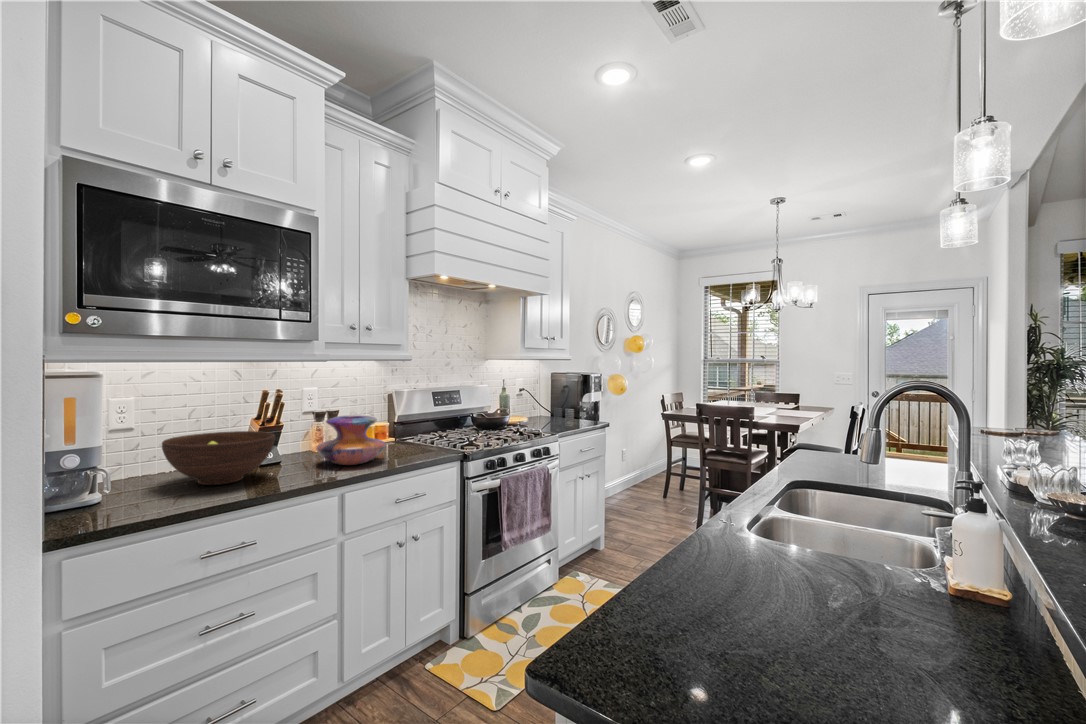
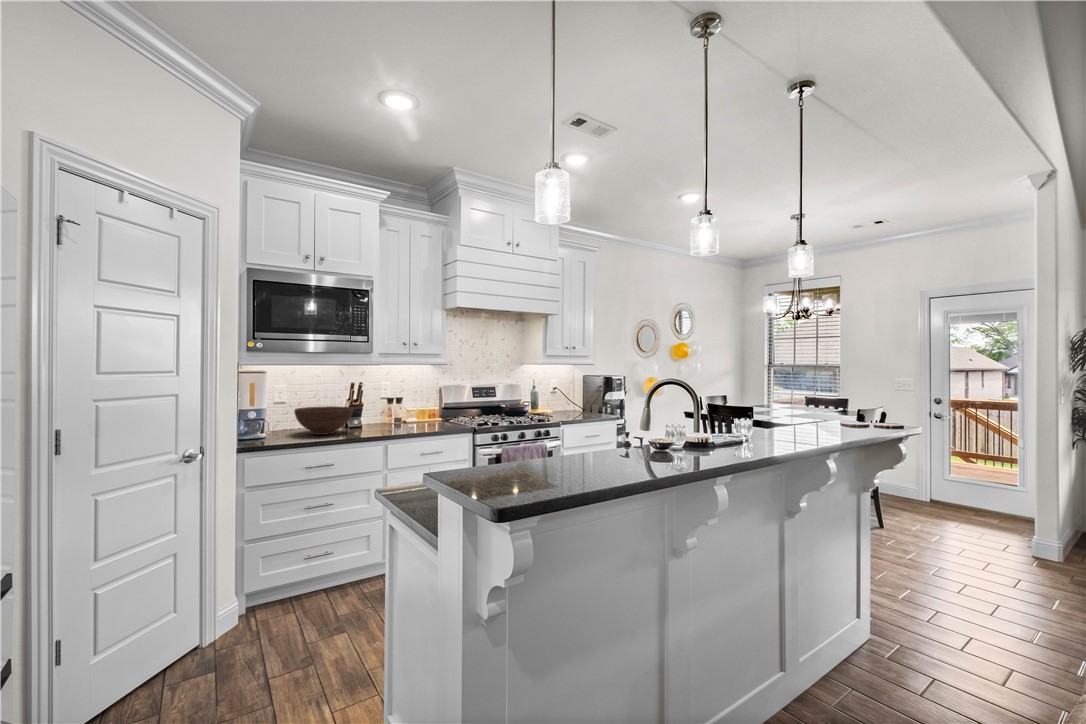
decorative vase: present [317,415,385,465] -> none [379,400,421,430]

